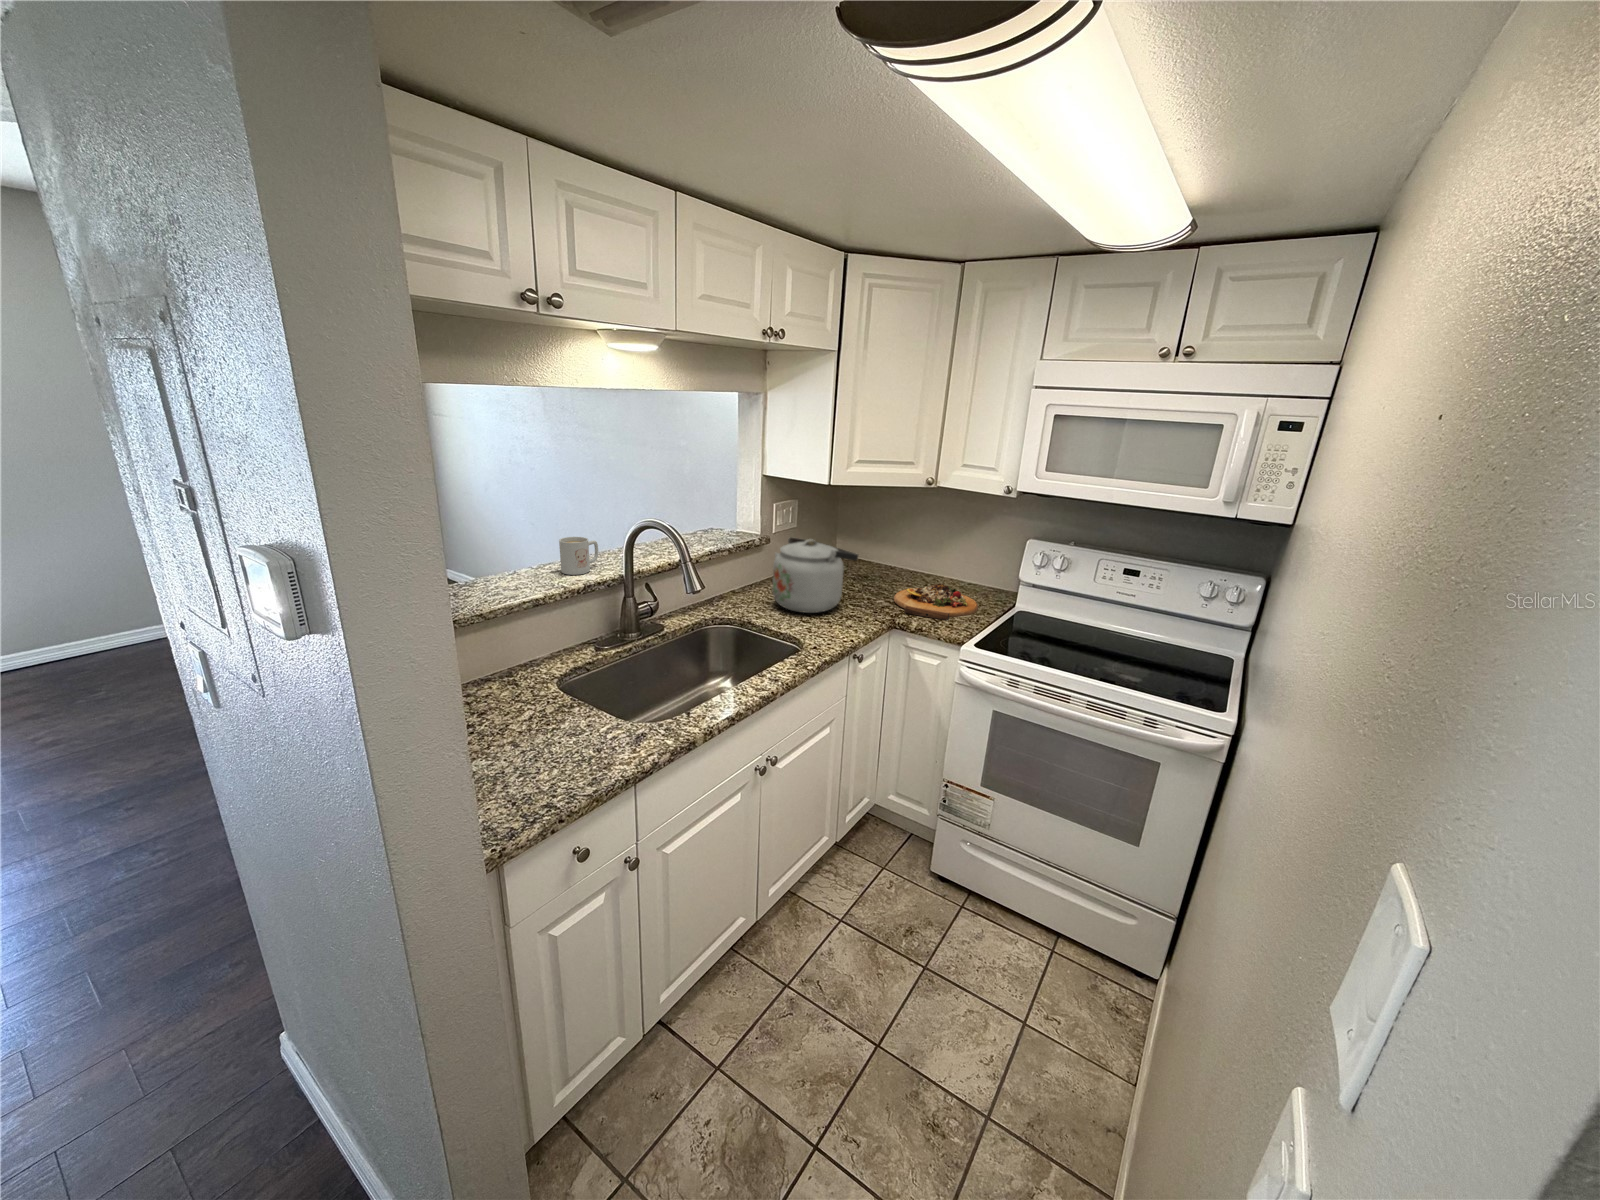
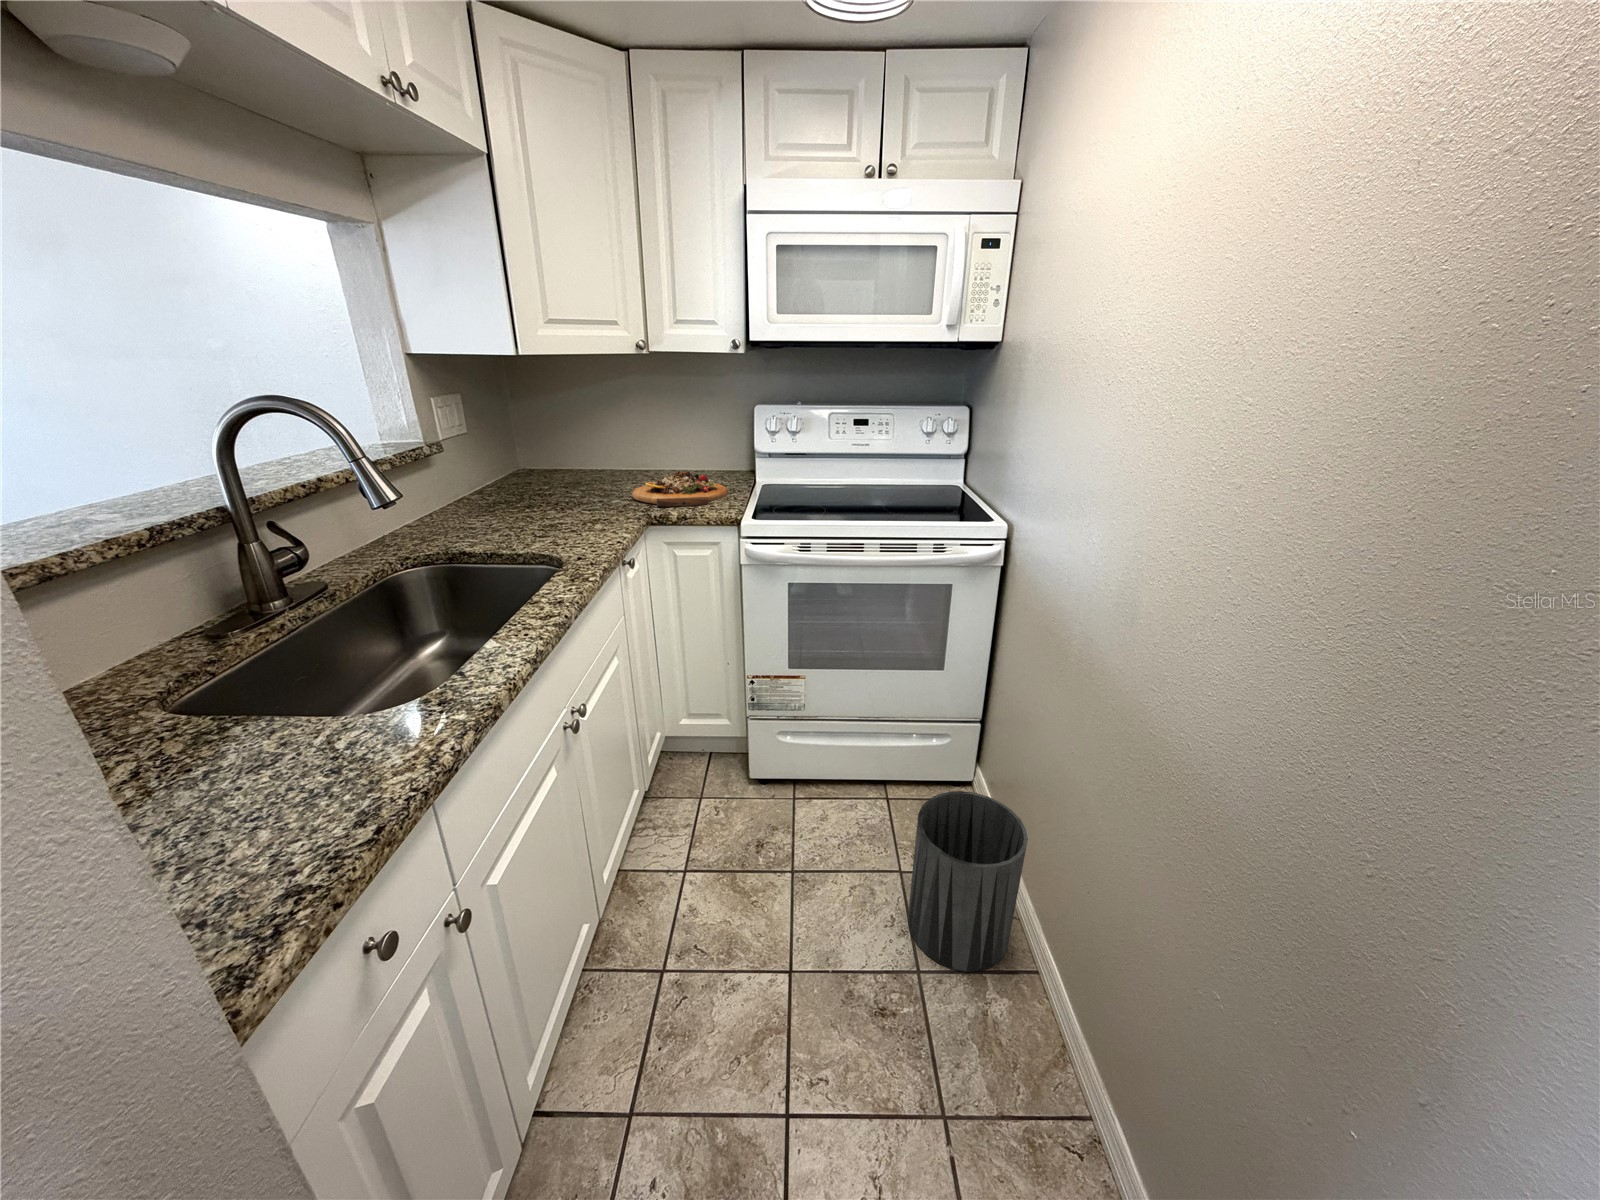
mug: present [559,537,598,575] -> none [42,455,149,525]
kettle: present [772,538,858,613] -> none [462,431,586,530]
trash can: none [1000,963,1136,1164] -> present [908,791,1028,972]

